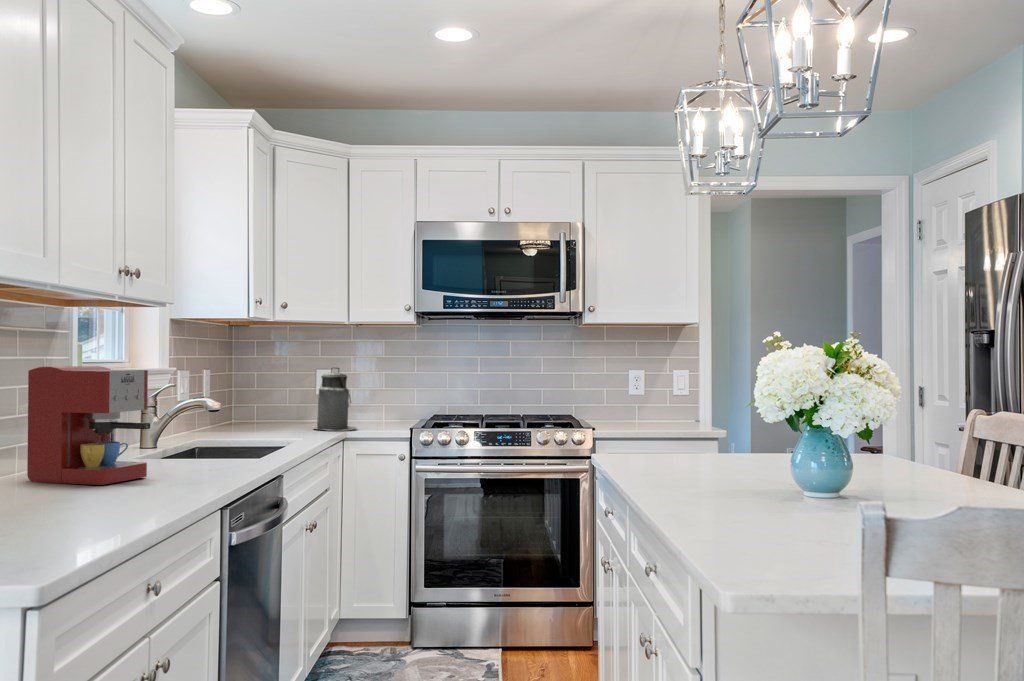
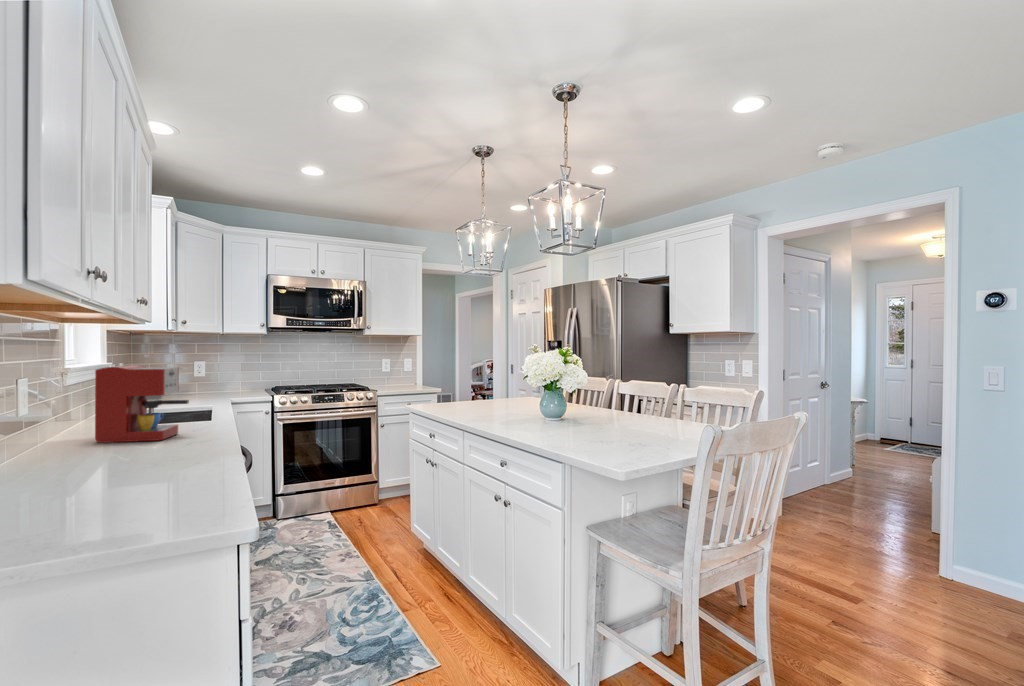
canister: present [314,367,356,431] -> none [202,361,233,399]

